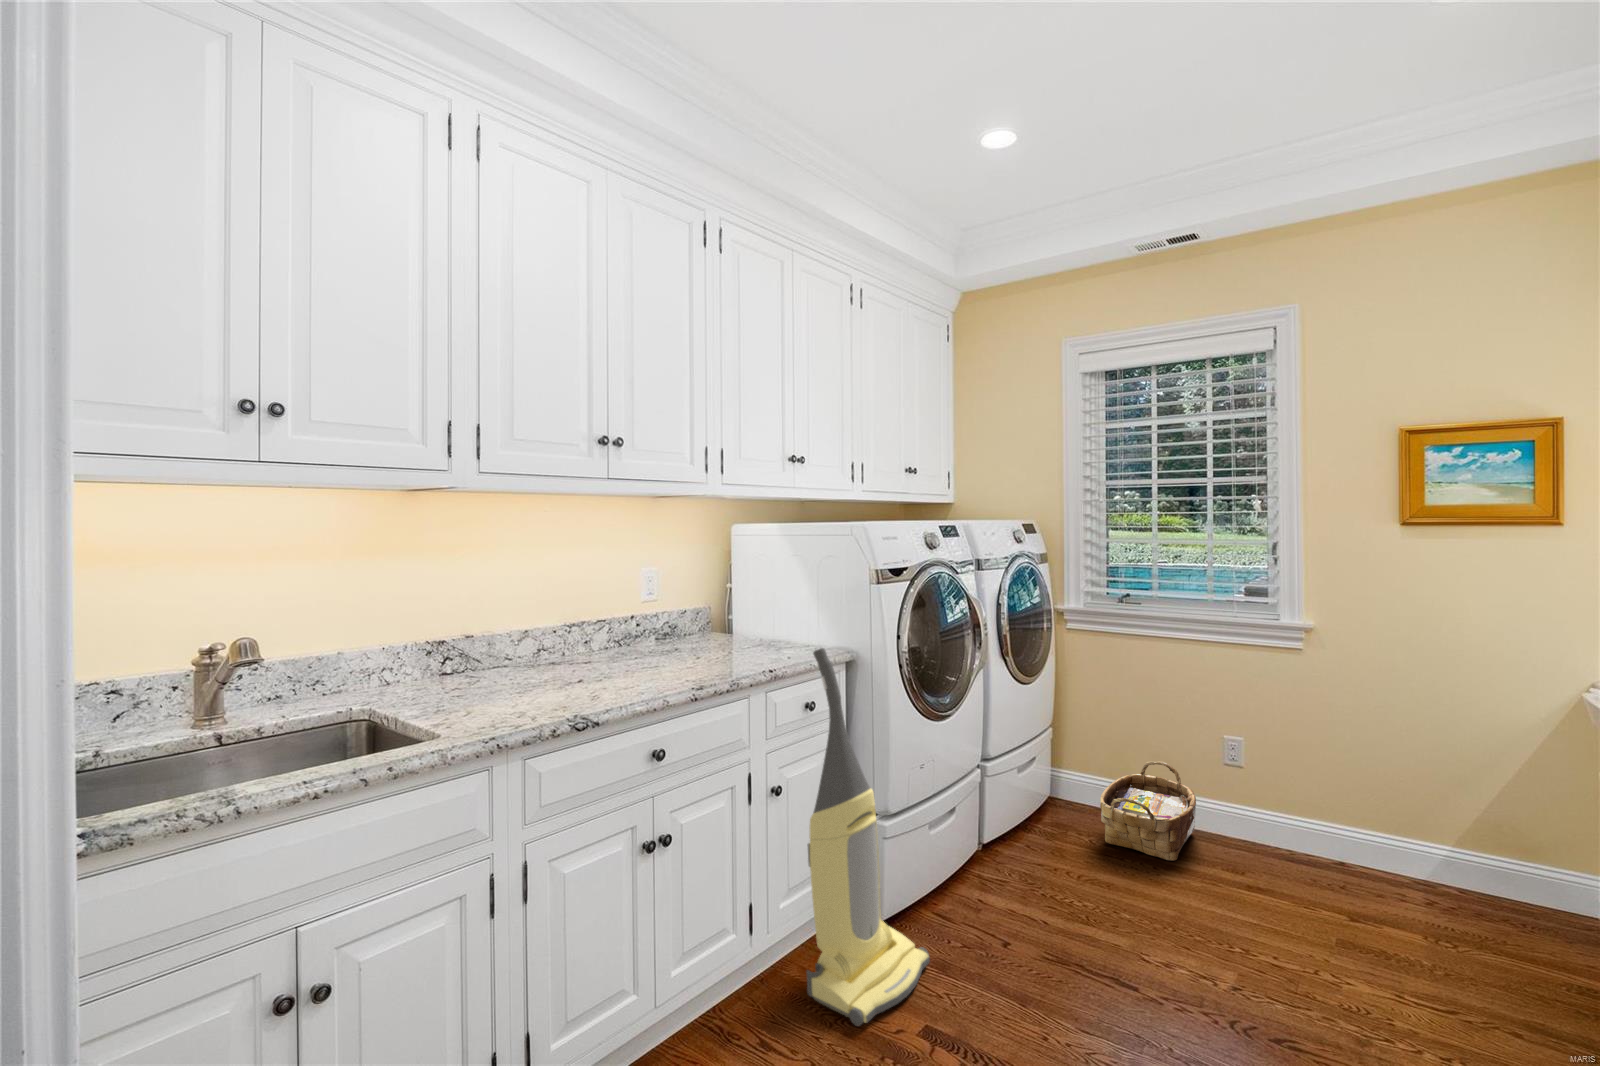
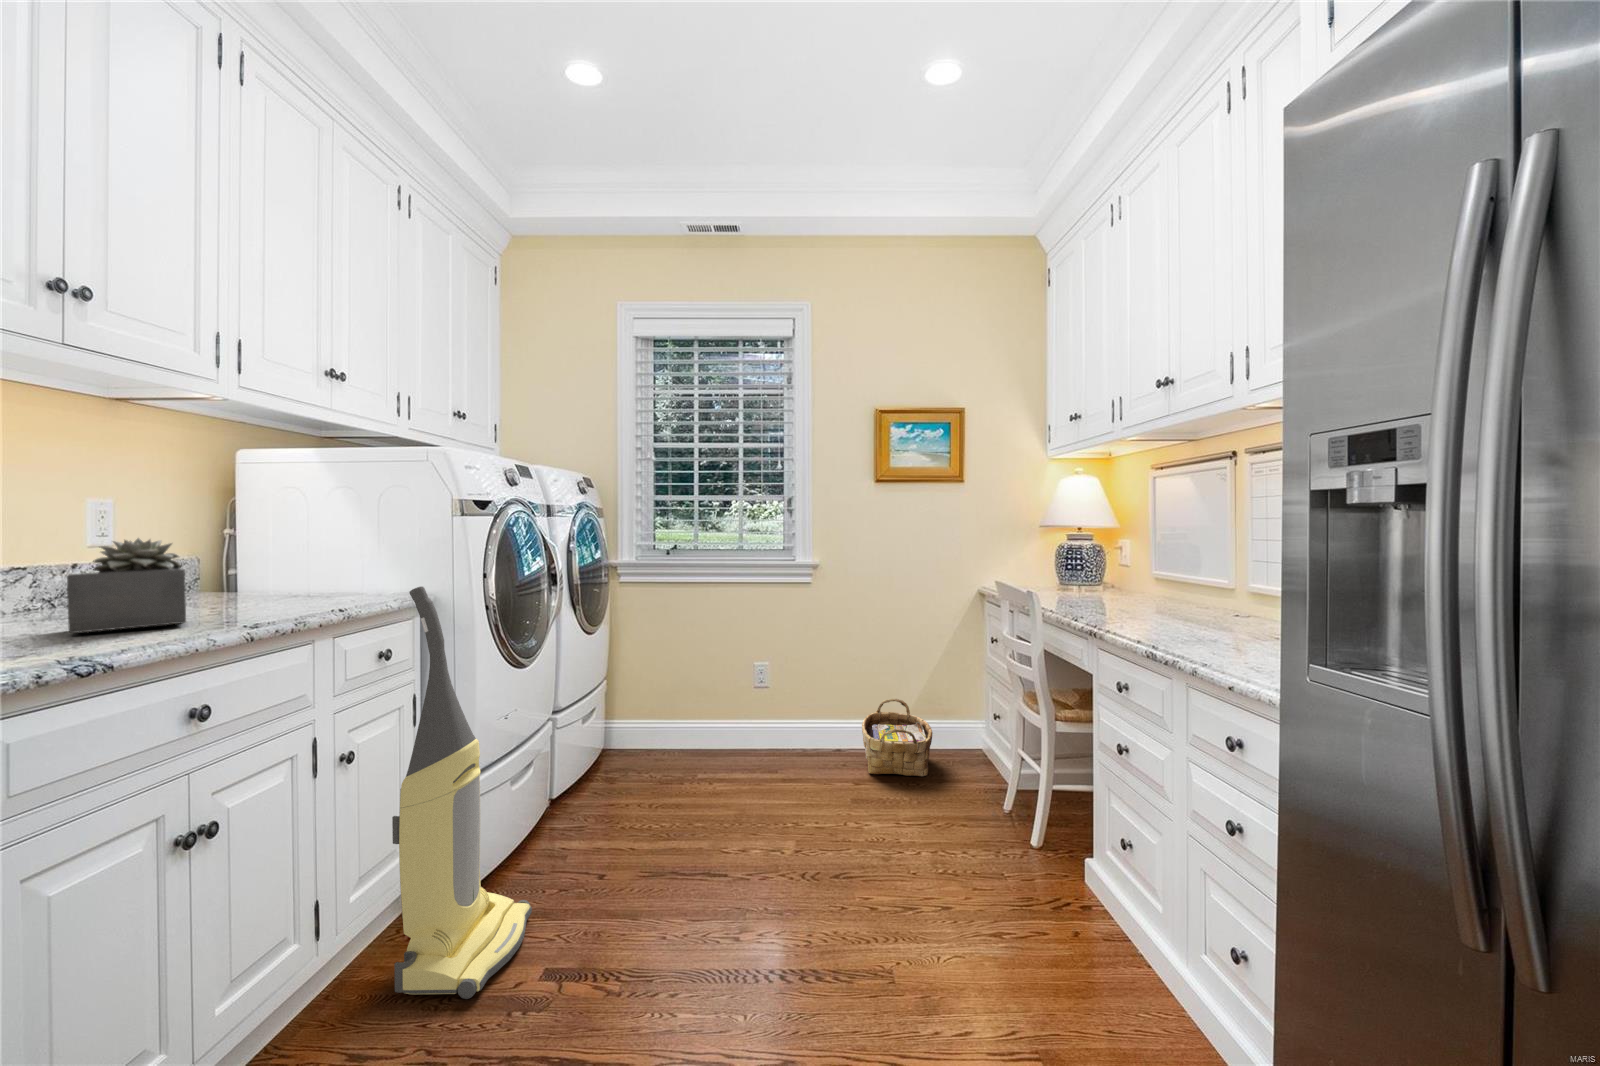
succulent plant: none [598,617,665,686] -> present [67,538,187,633]
woven basket: present [1100,761,1196,861] -> present [862,699,932,776]

